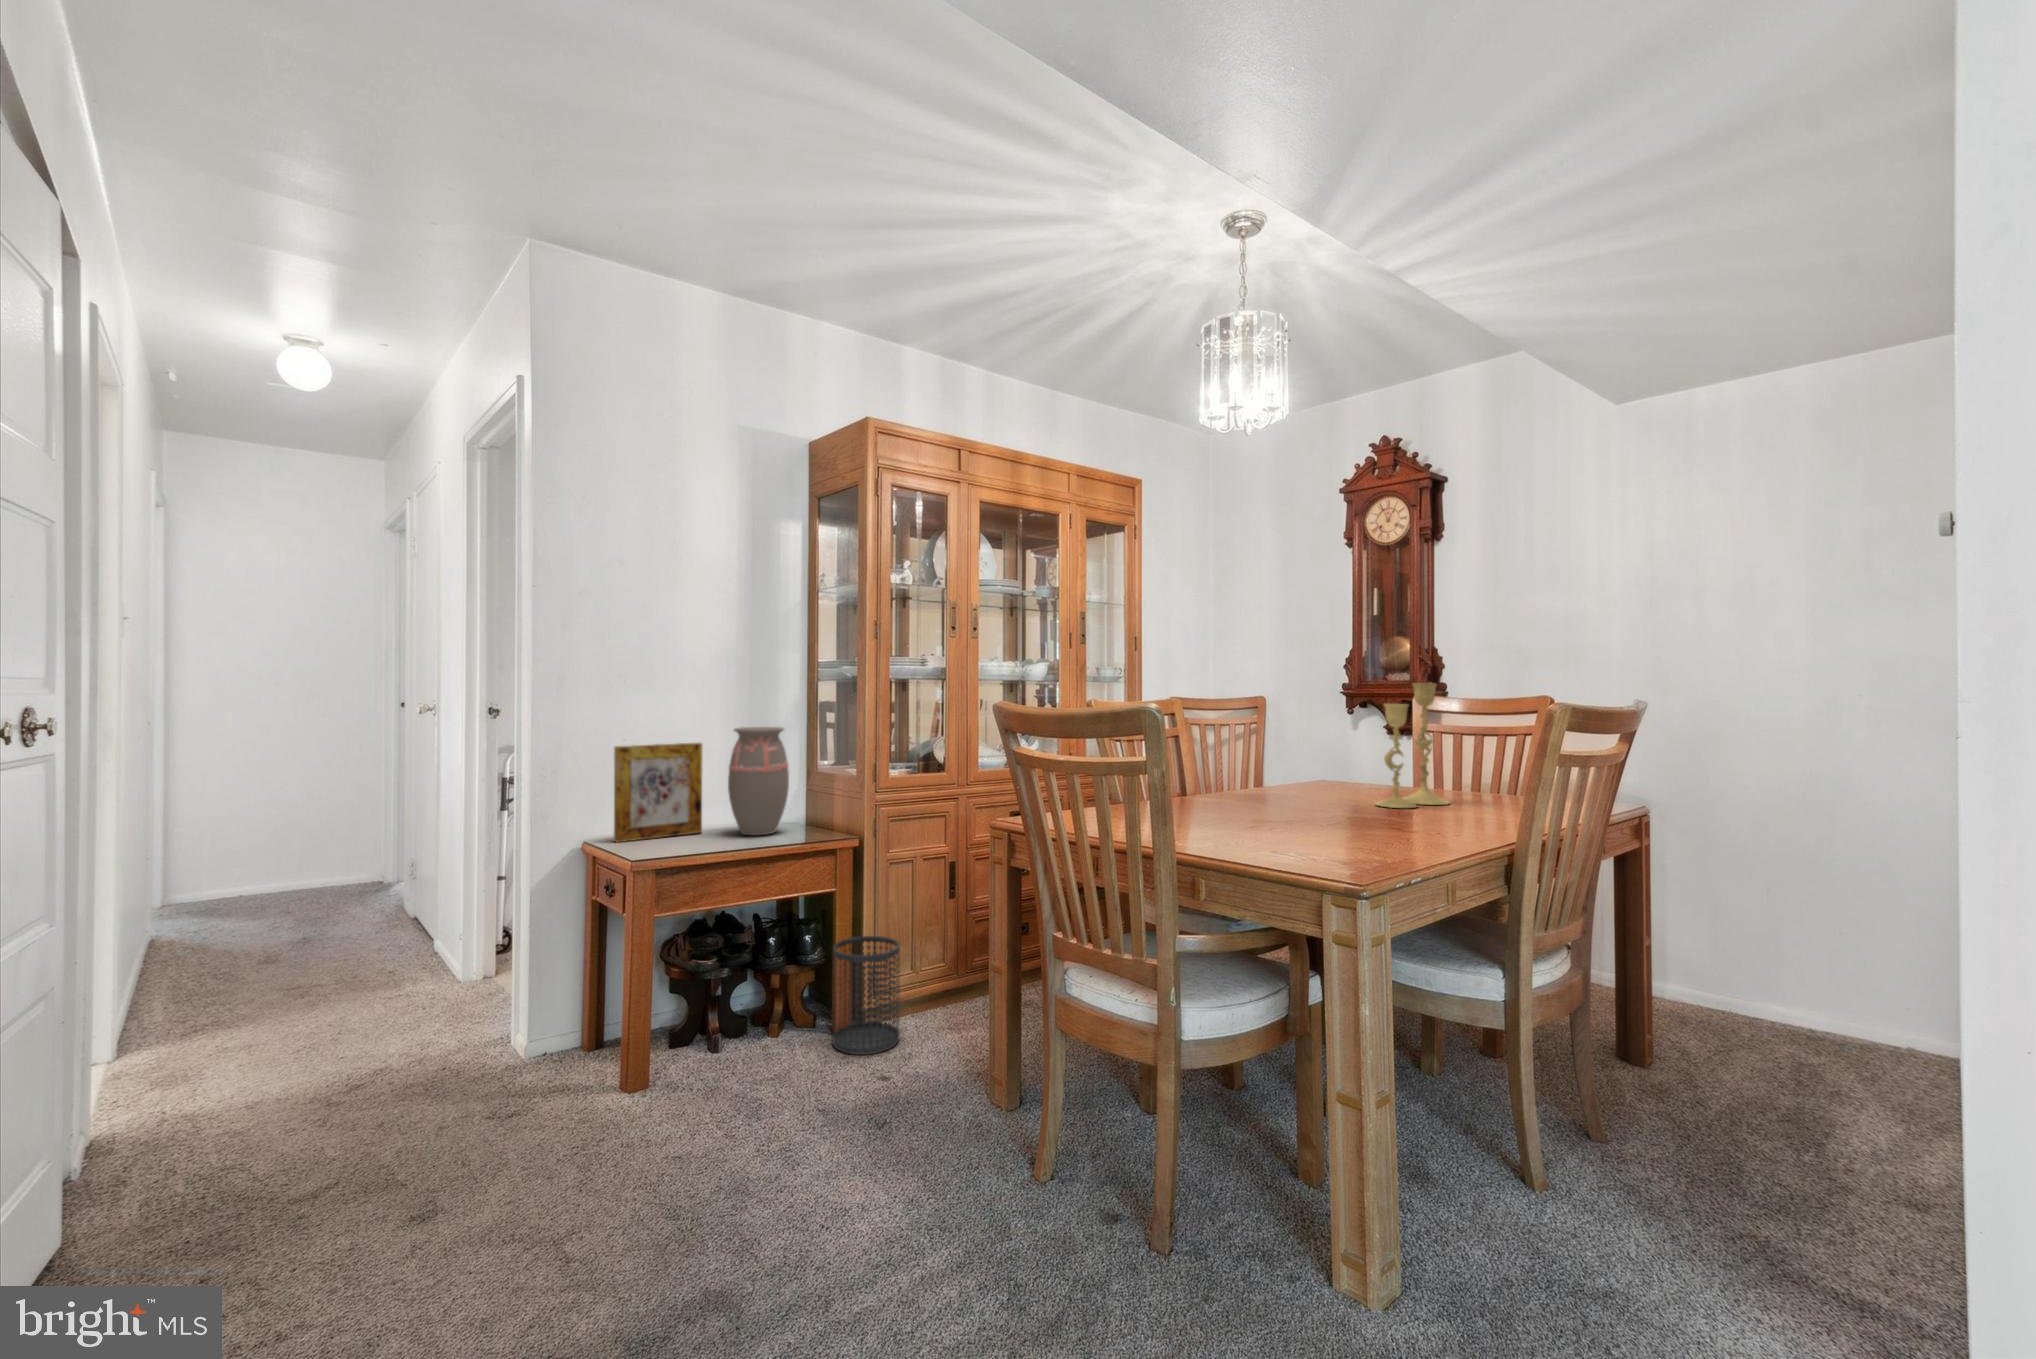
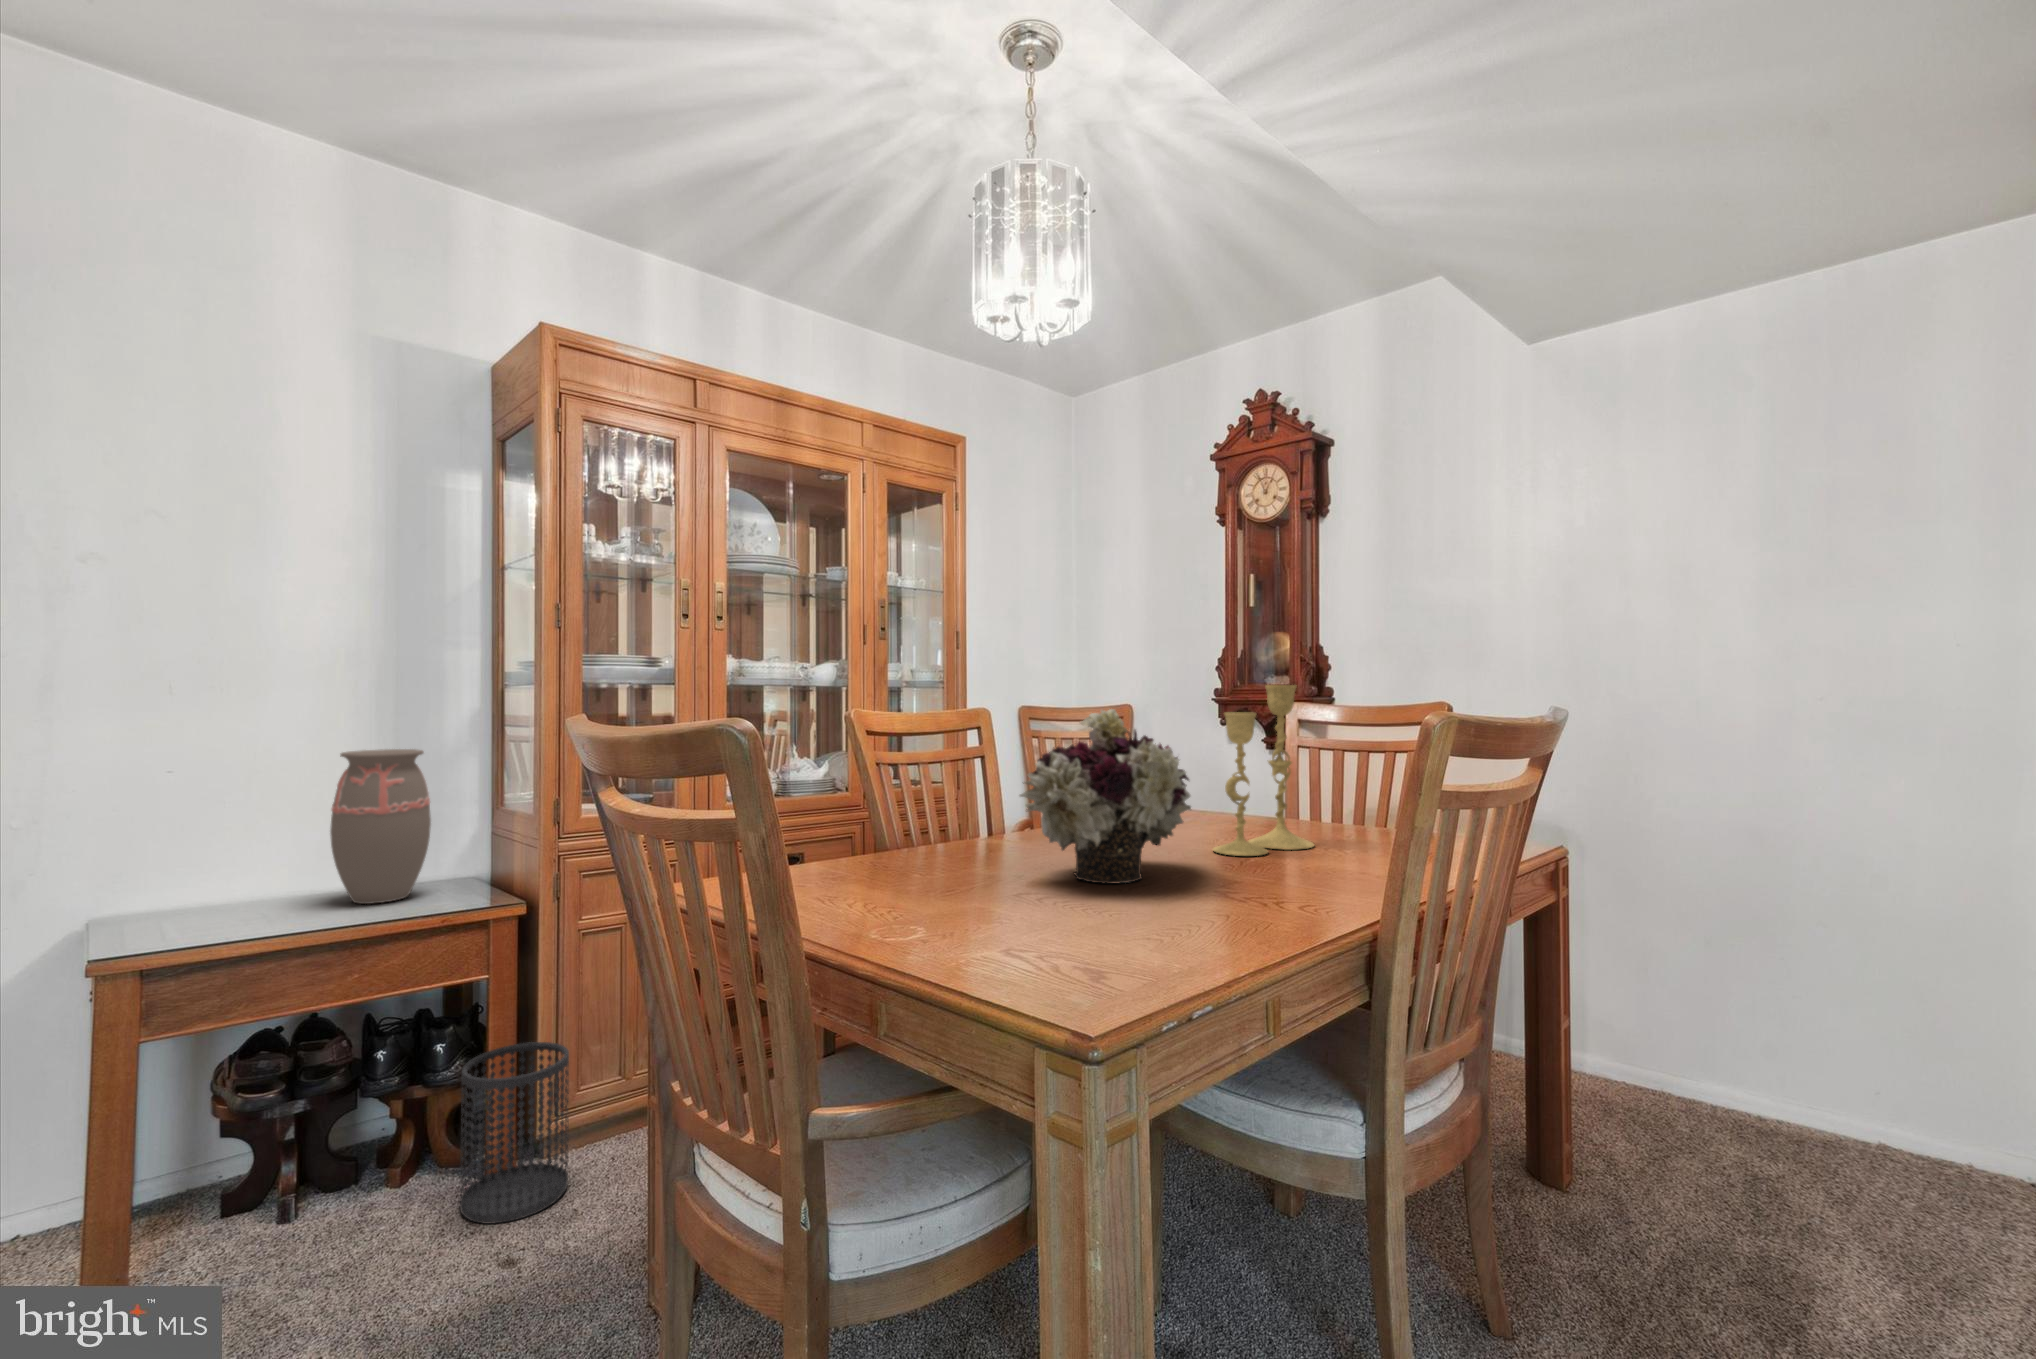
flower arrangement: none [1249,701,1369,822] -> present [1020,709,1191,884]
picture frame: present [614,743,702,842] -> none [133,772,296,922]

